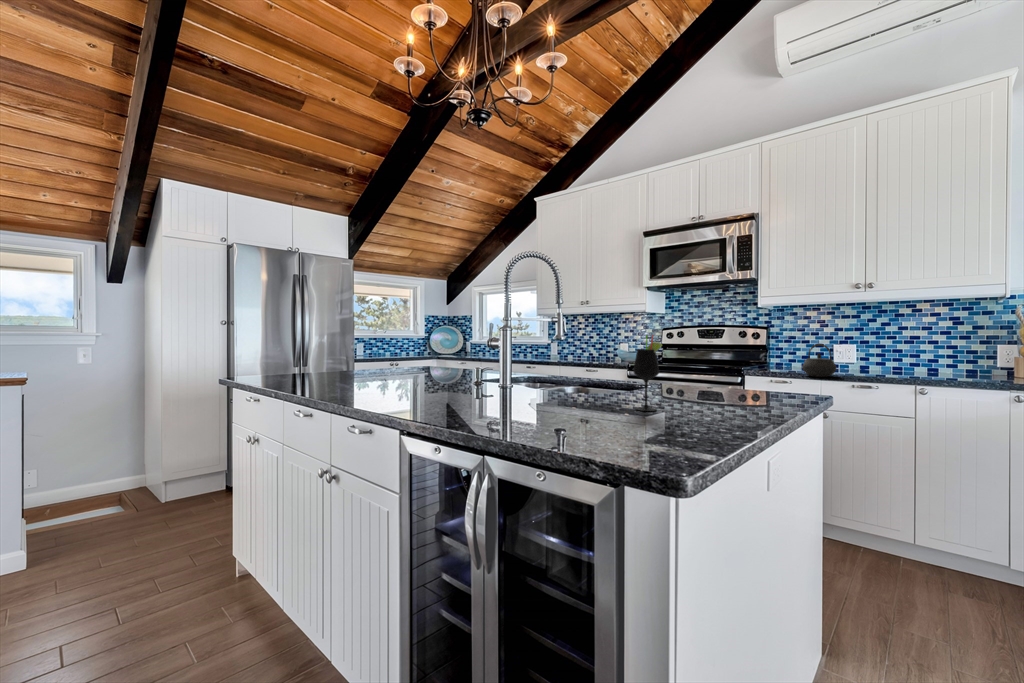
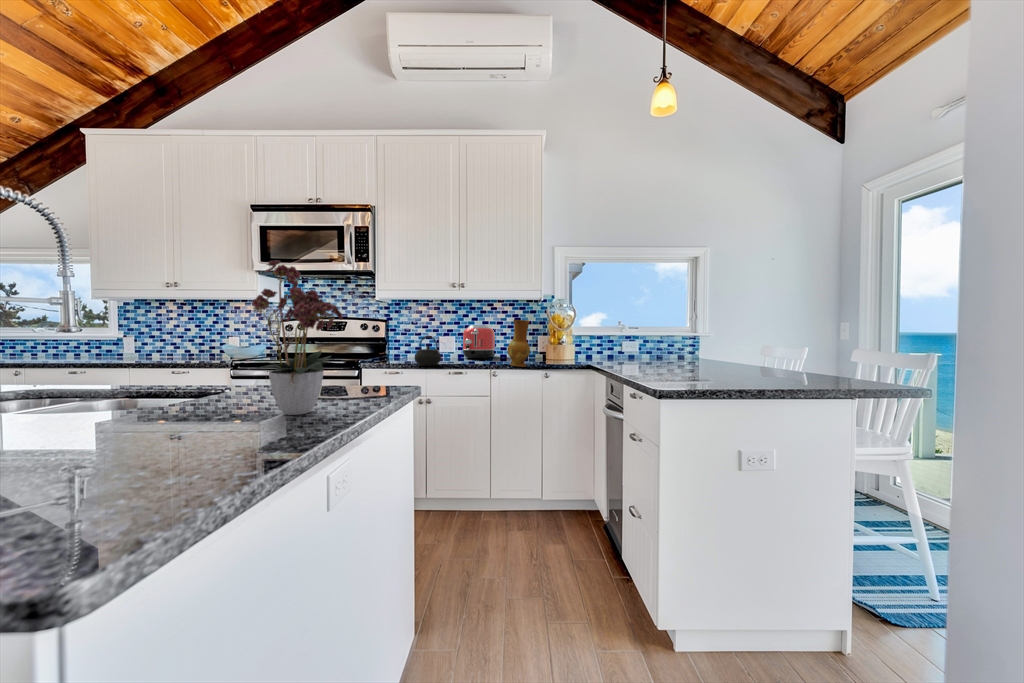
flower arrangement: none [685,287,760,398] -> present [252,260,342,415]
ceramic jug: none [935,324,974,384] -> present [507,320,530,367]
toaster: none [866,331,921,372] -> present [463,325,496,359]
wine glass: present [633,335,662,411] -> none [69,317,141,479]

